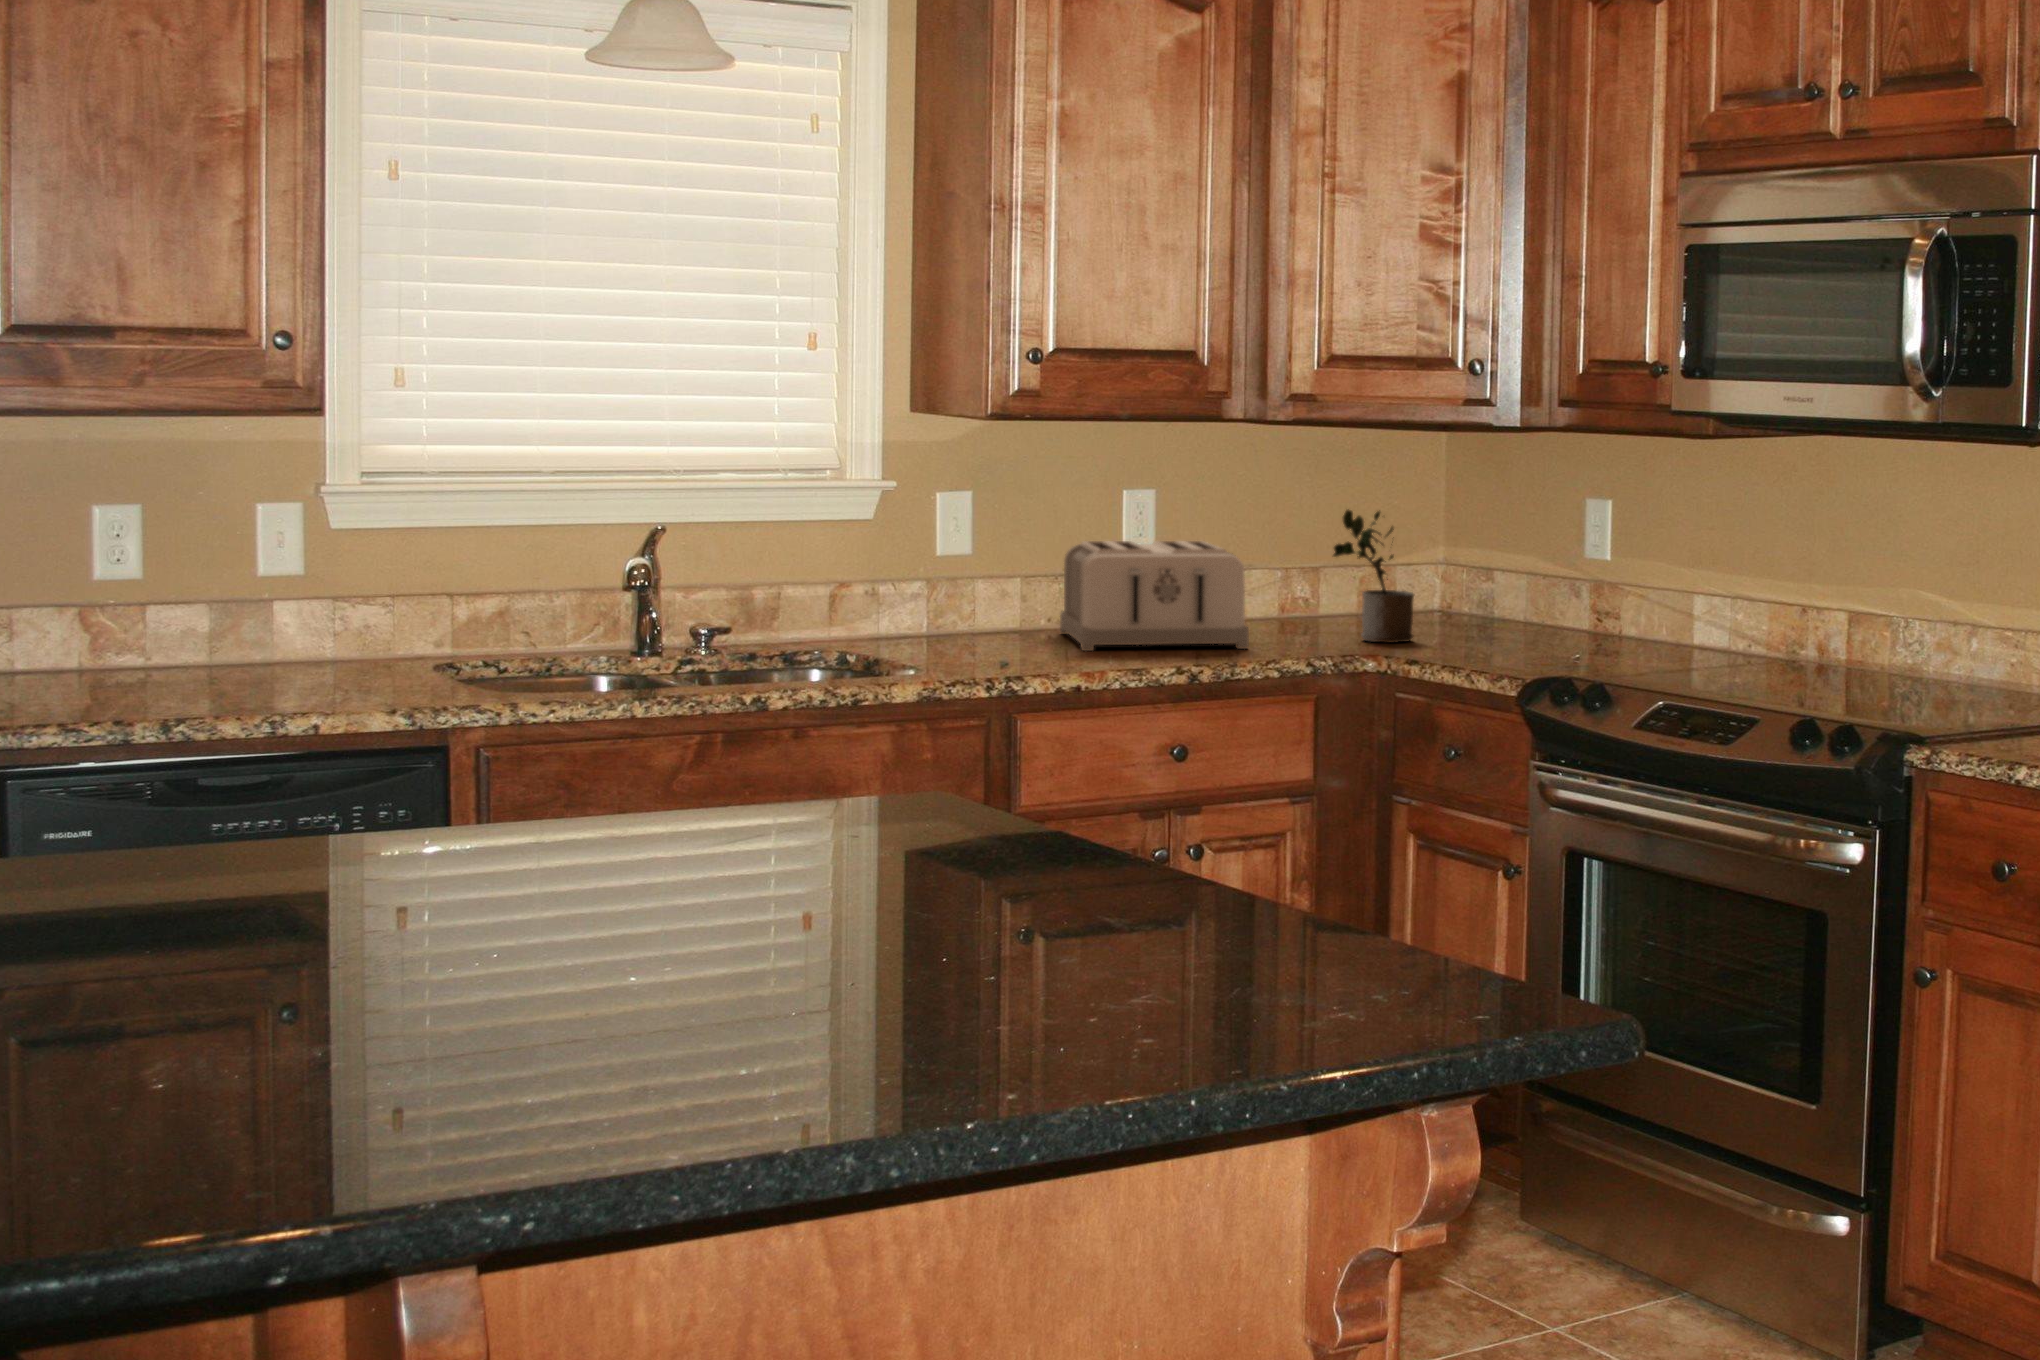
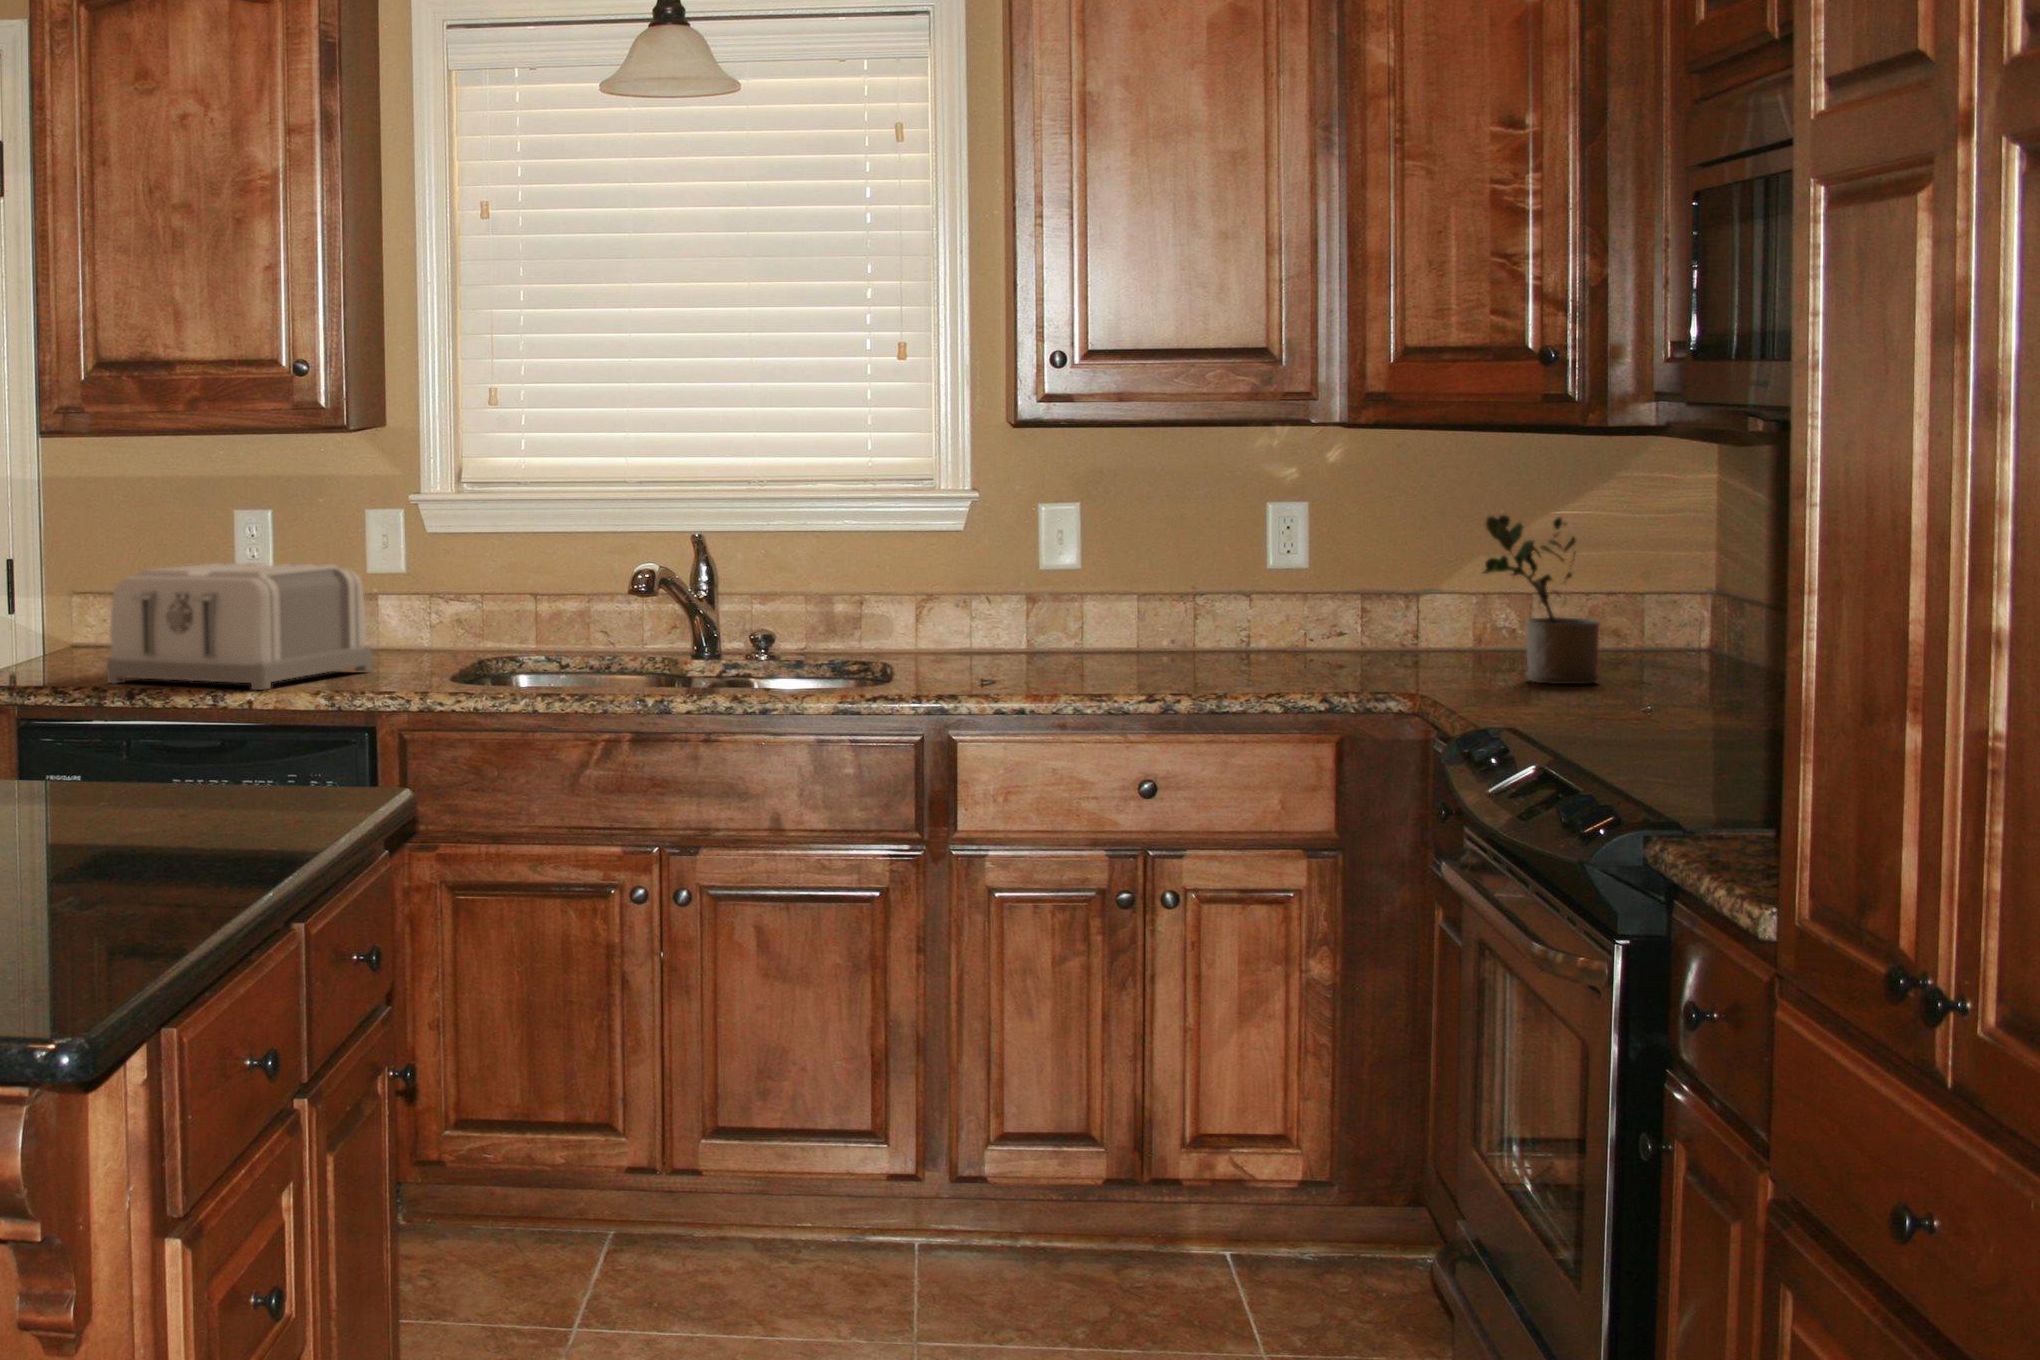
toaster: present [1060,541,1249,651] -> present [107,563,372,690]

